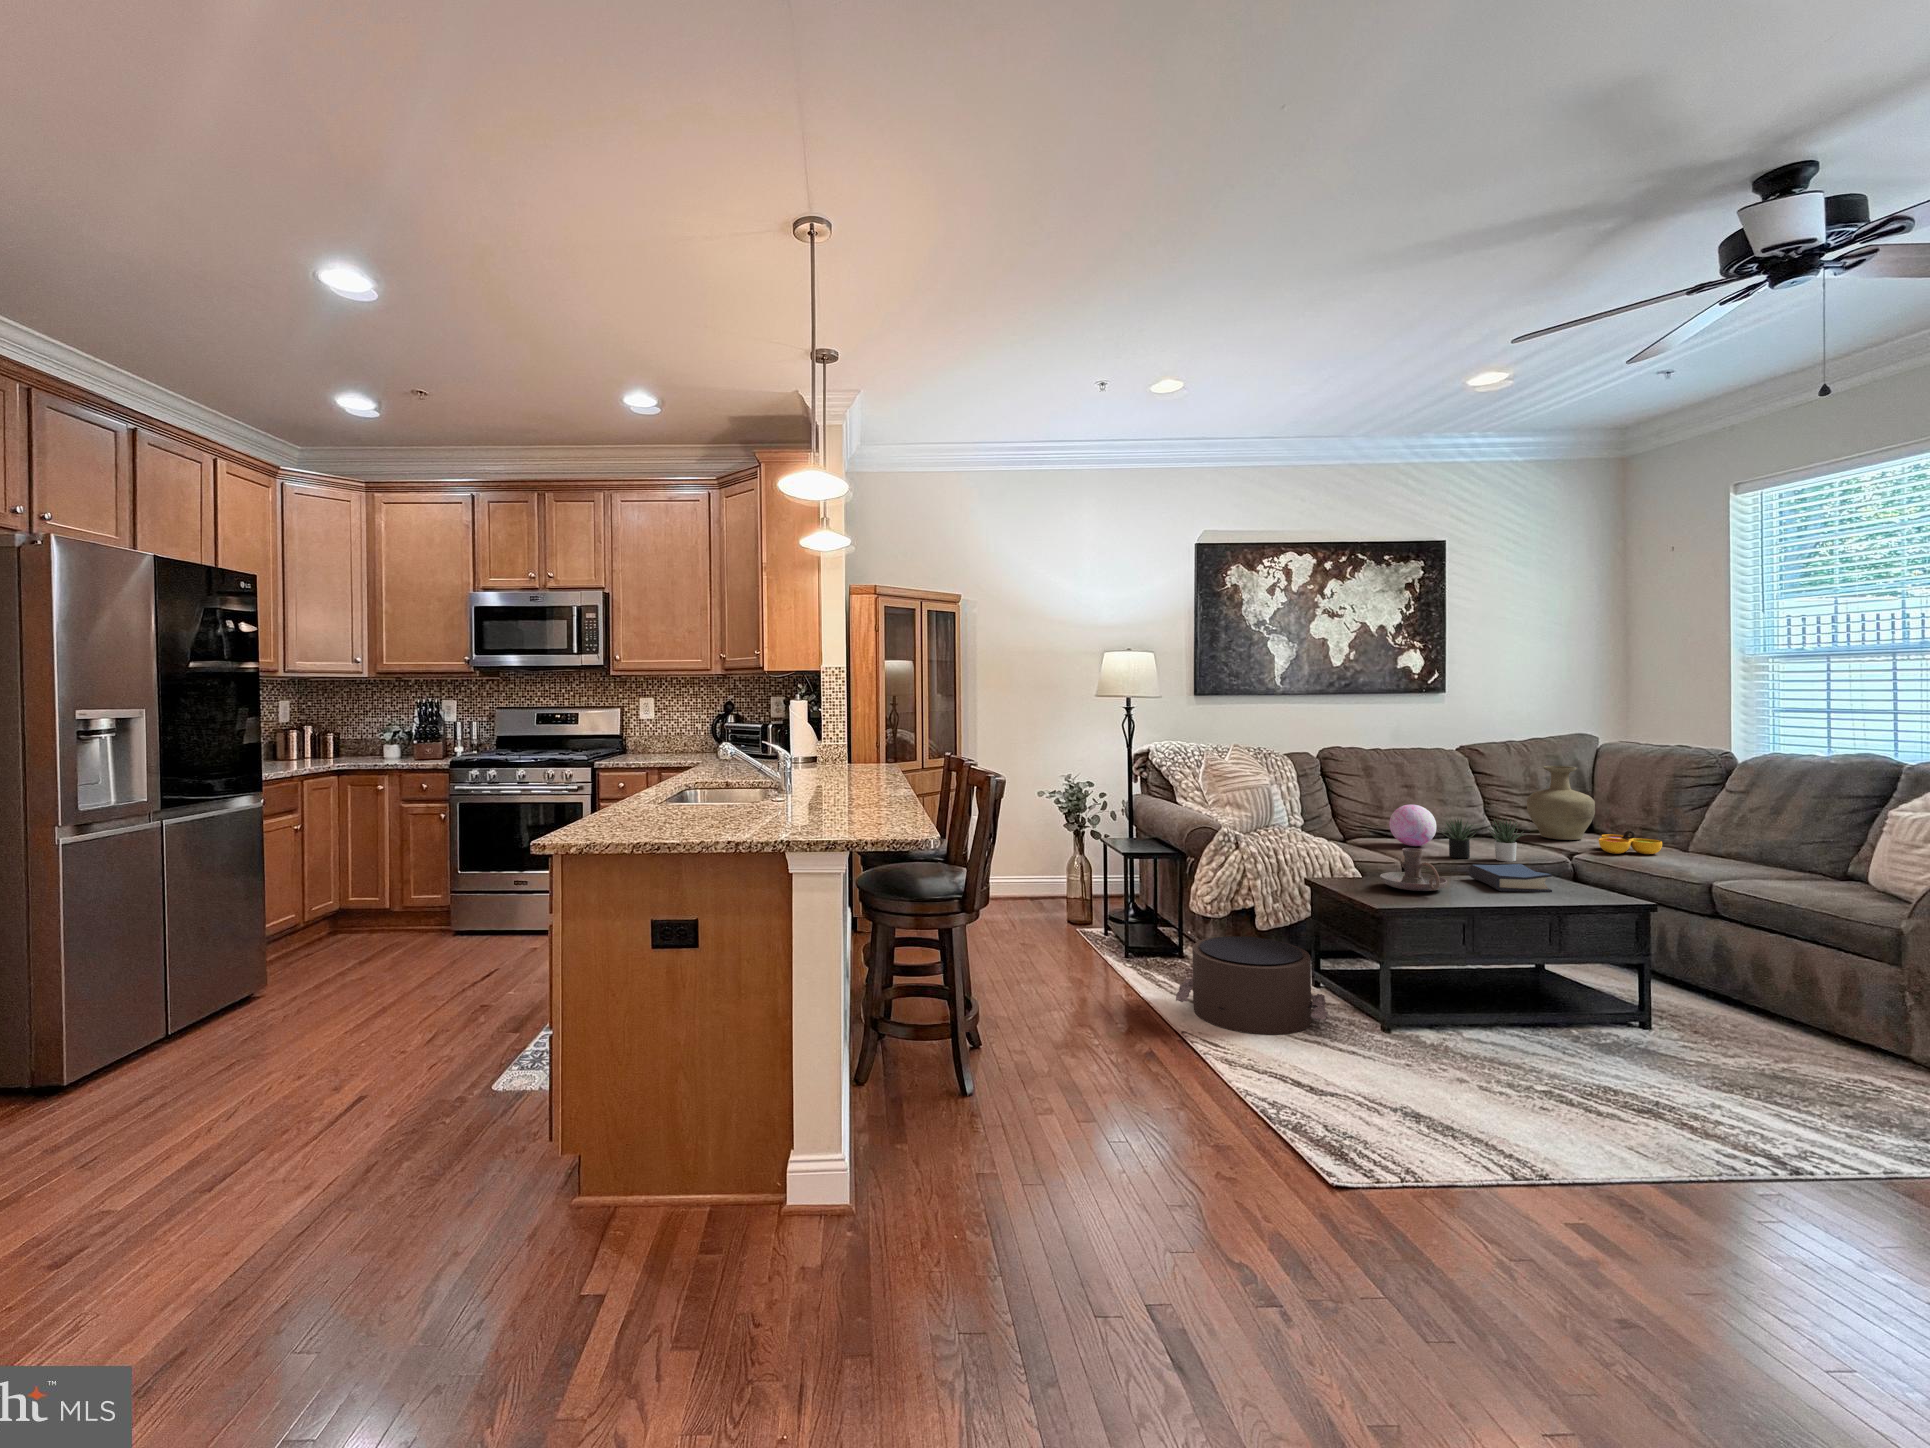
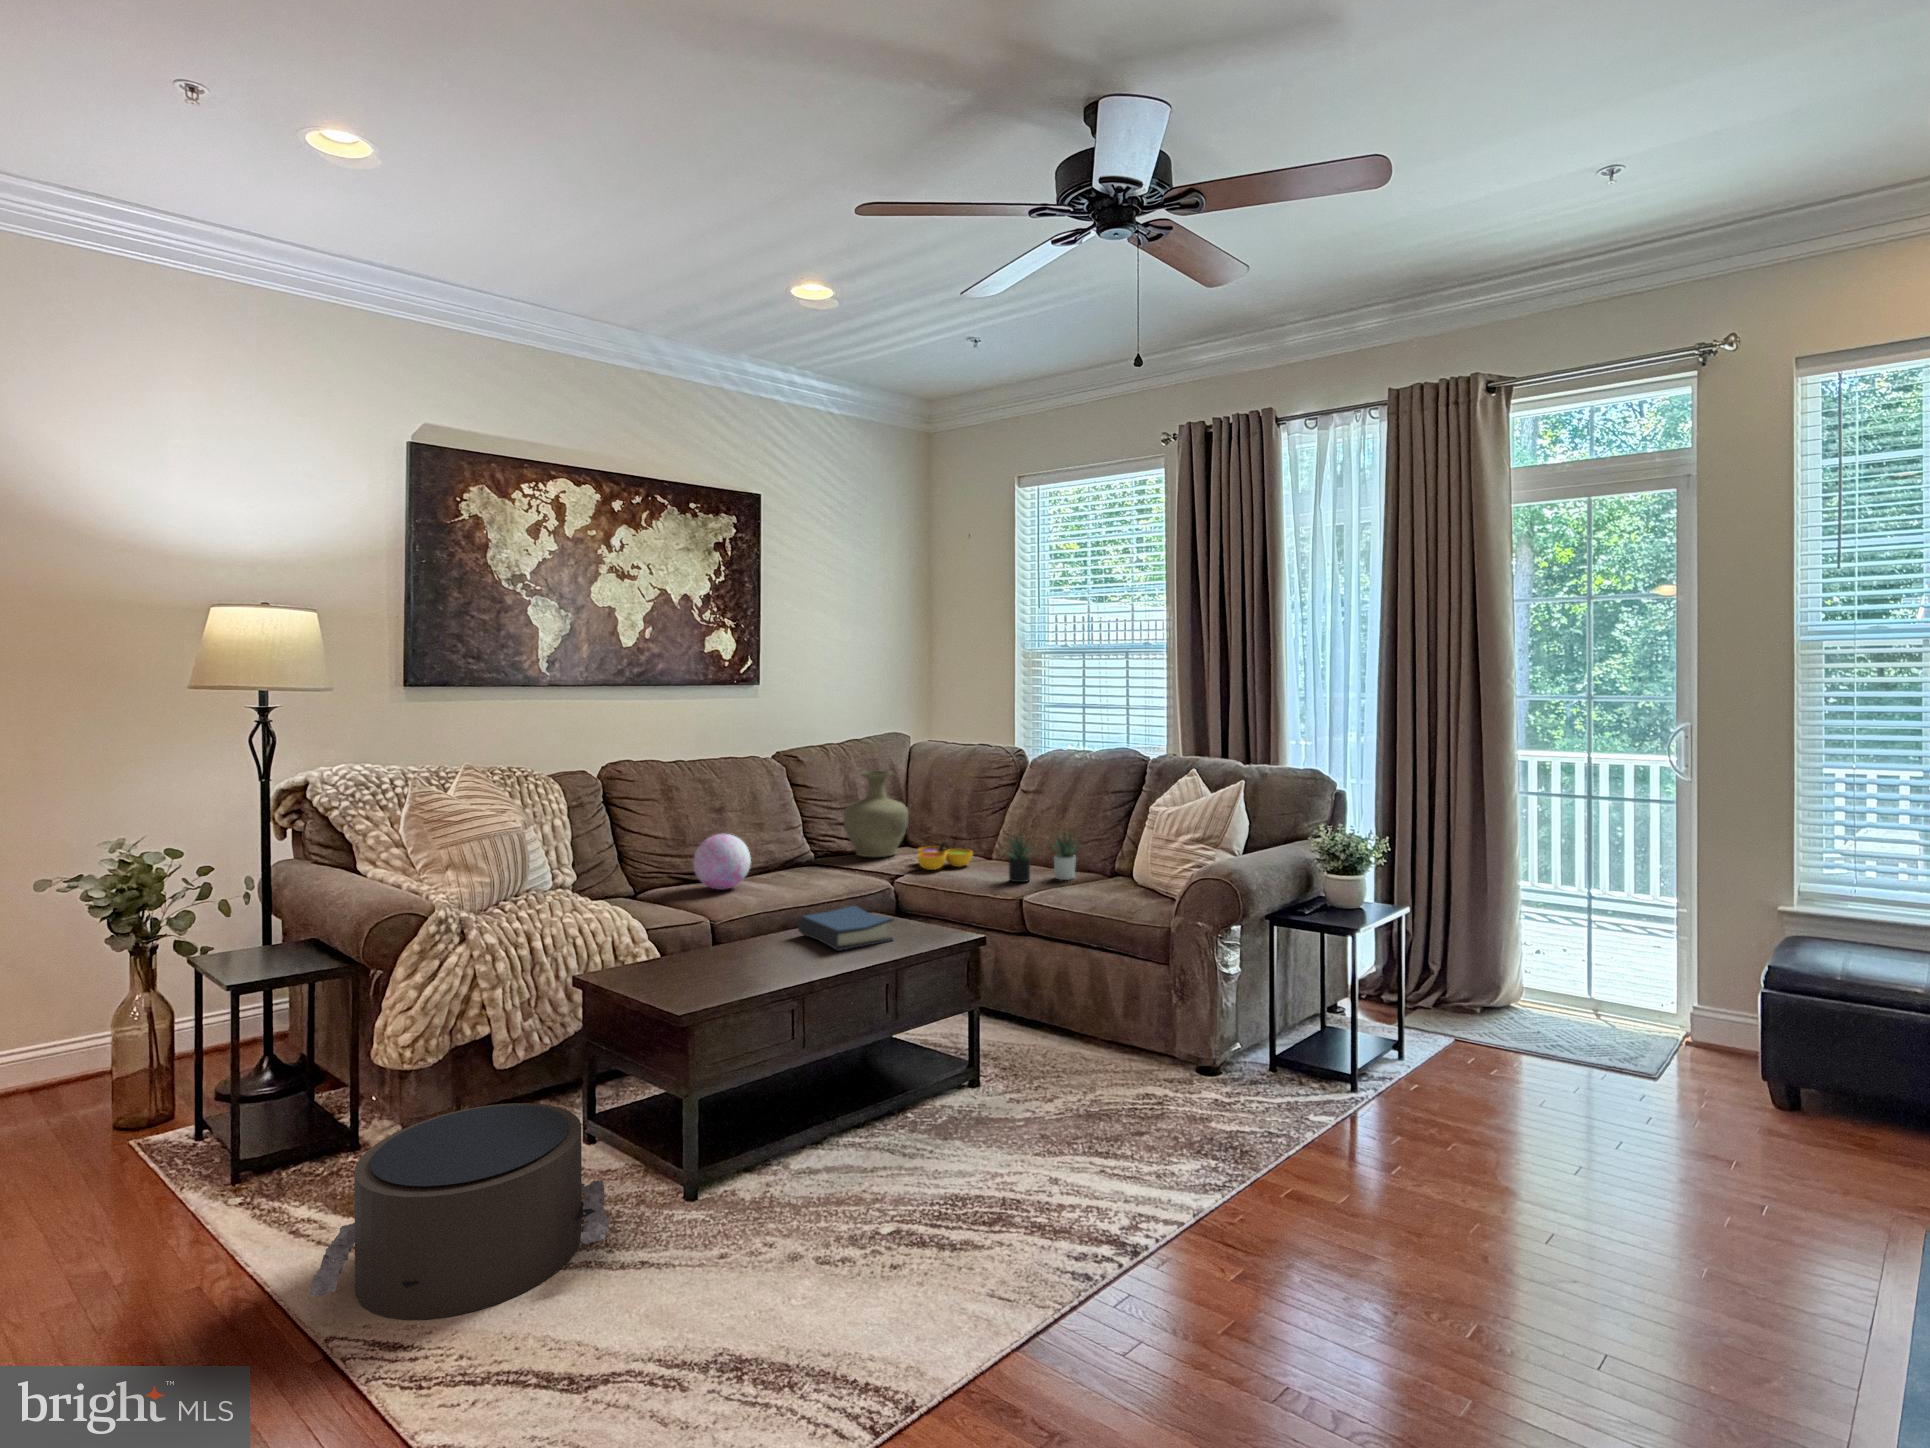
succulent plant: present [1440,818,1526,862] -> present [1001,830,1079,882]
candle holder: present [1380,848,1447,891] -> none [688,909,777,973]

